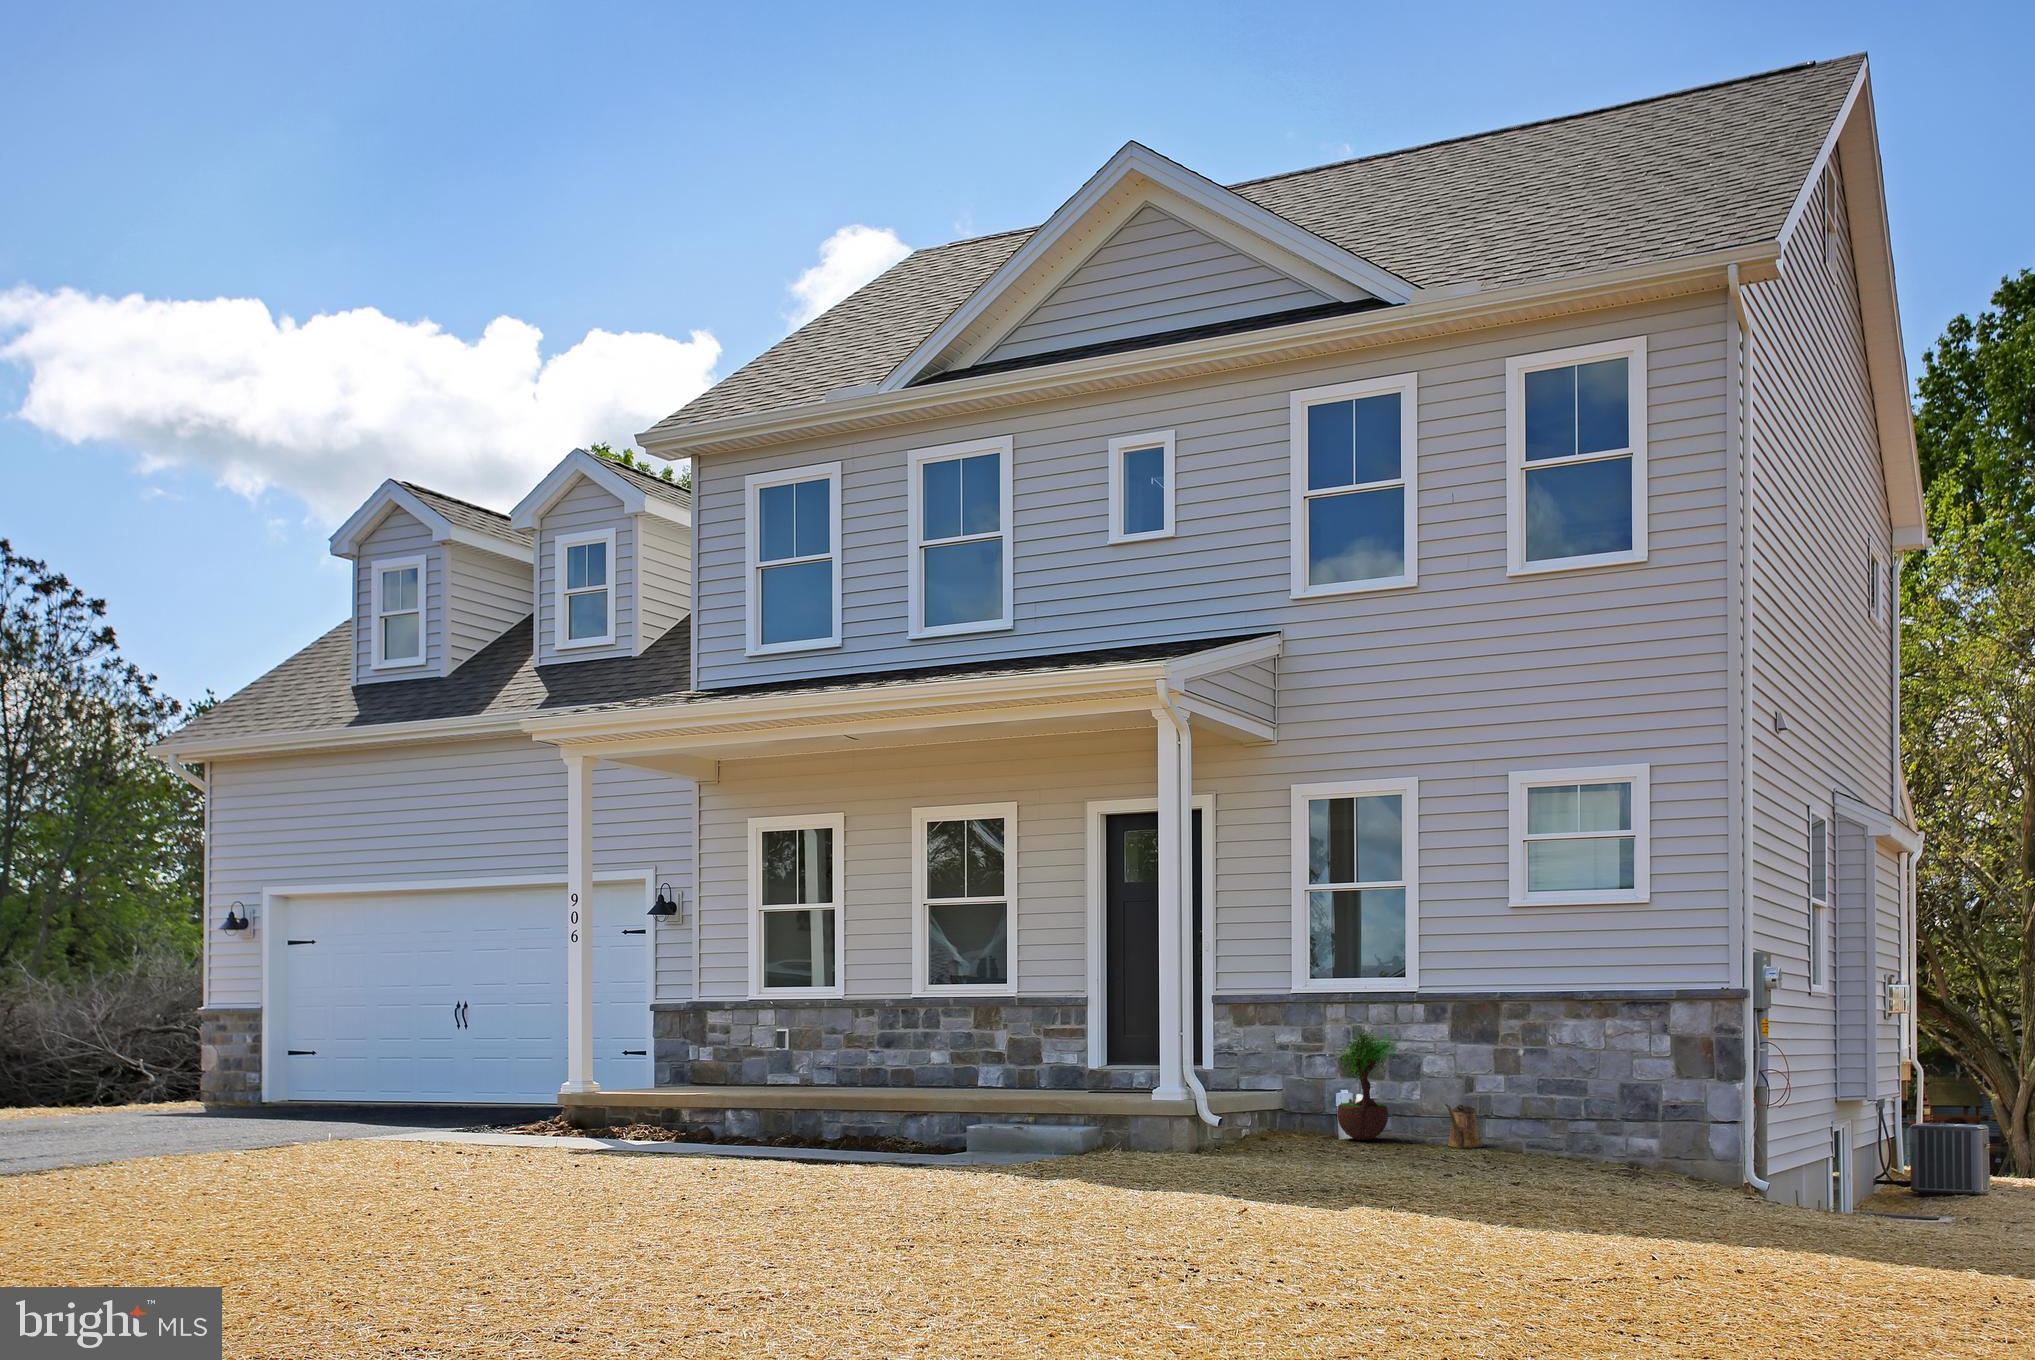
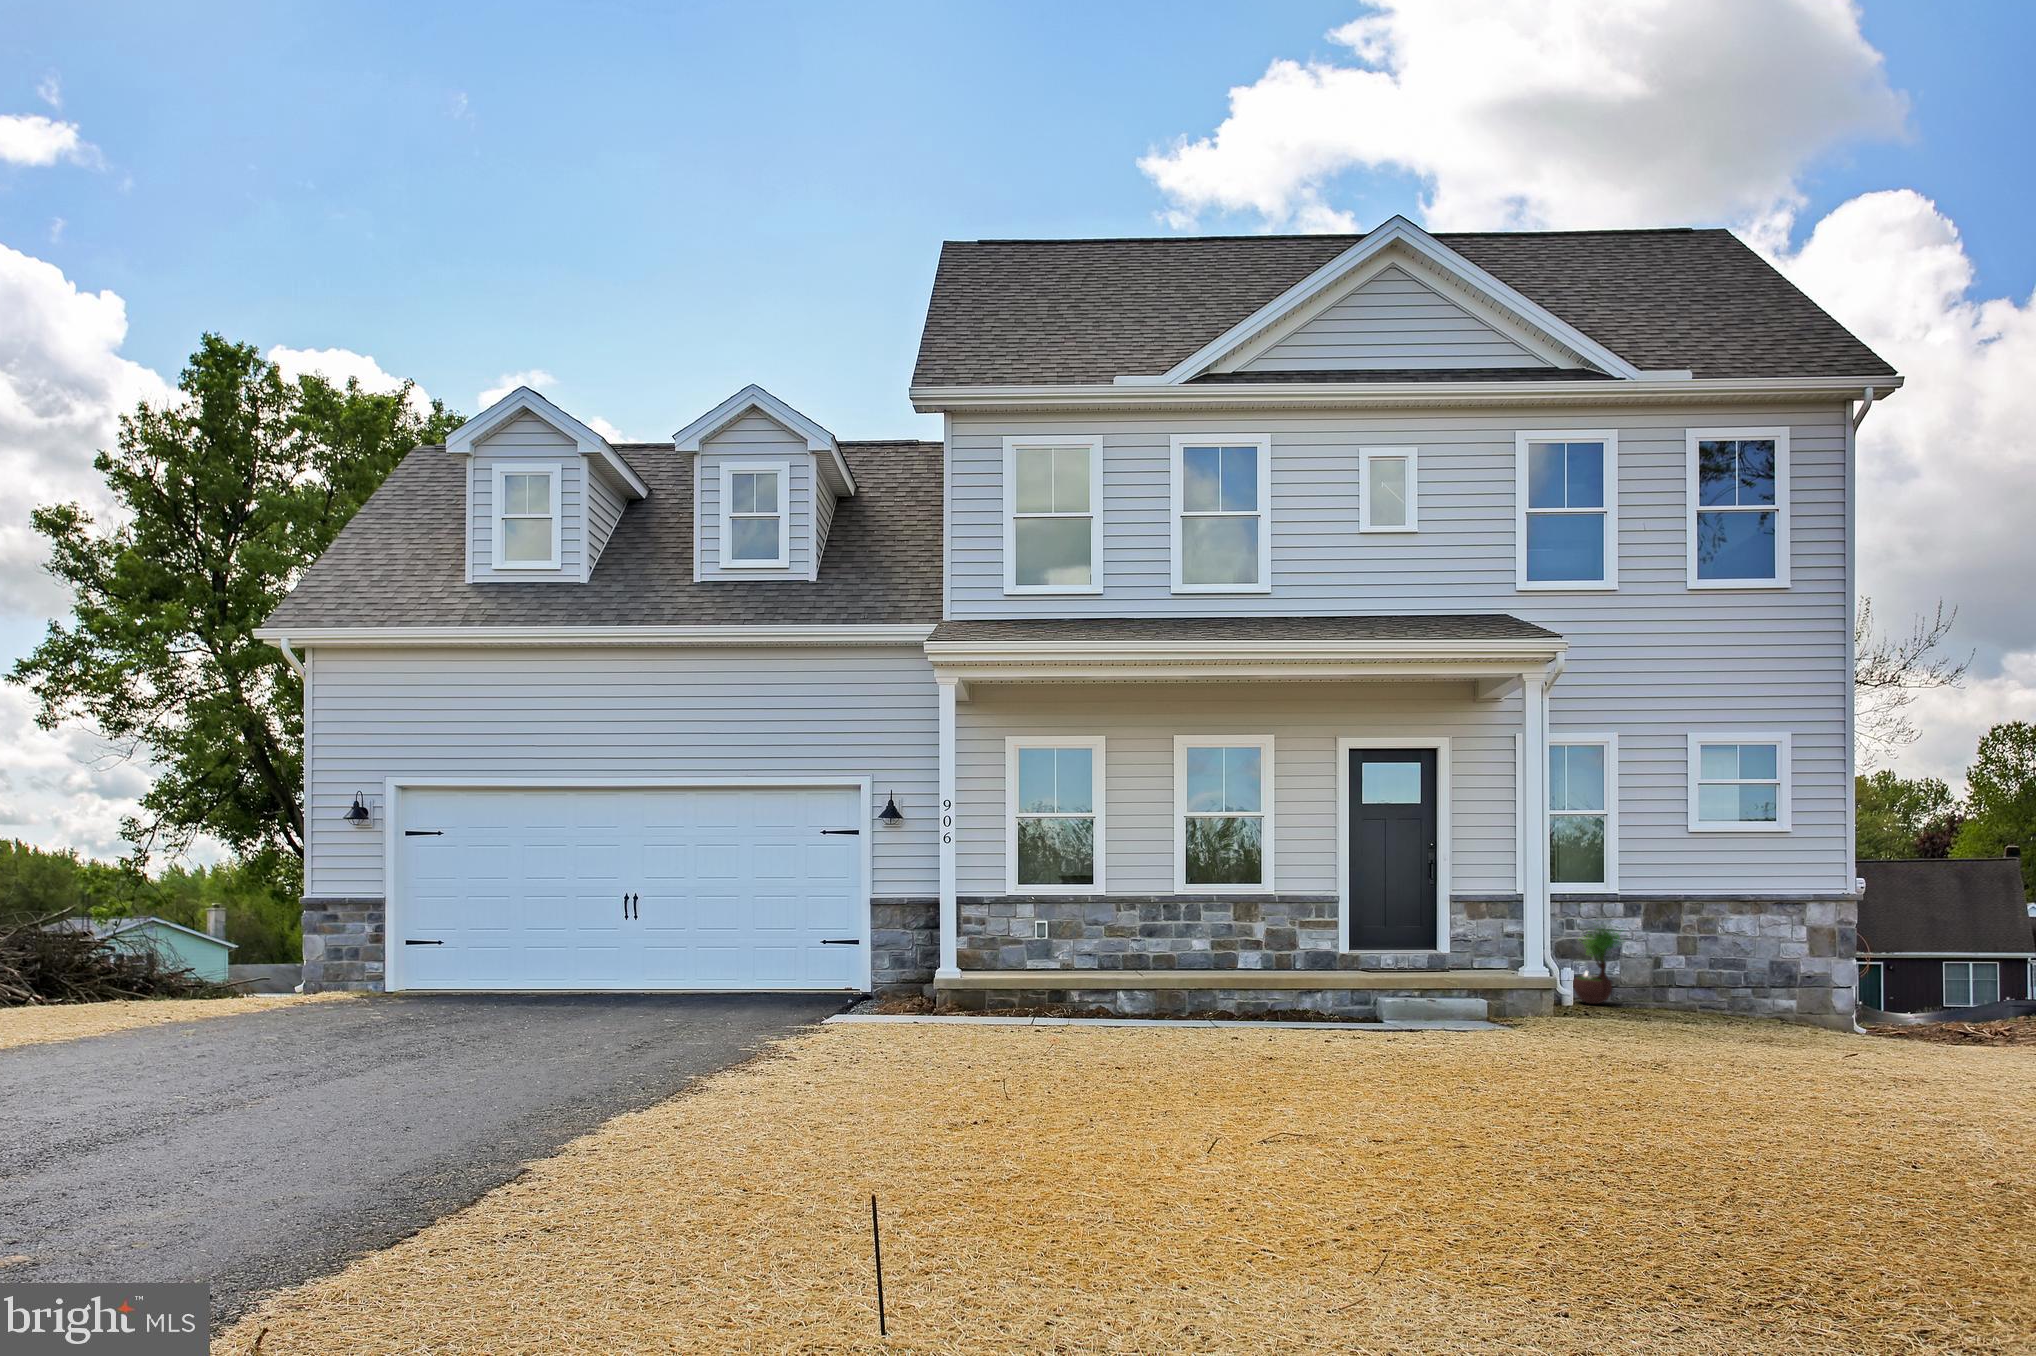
watering can: present [1446,1104,1483,1148] -> none [1658,978,1685,1008]

